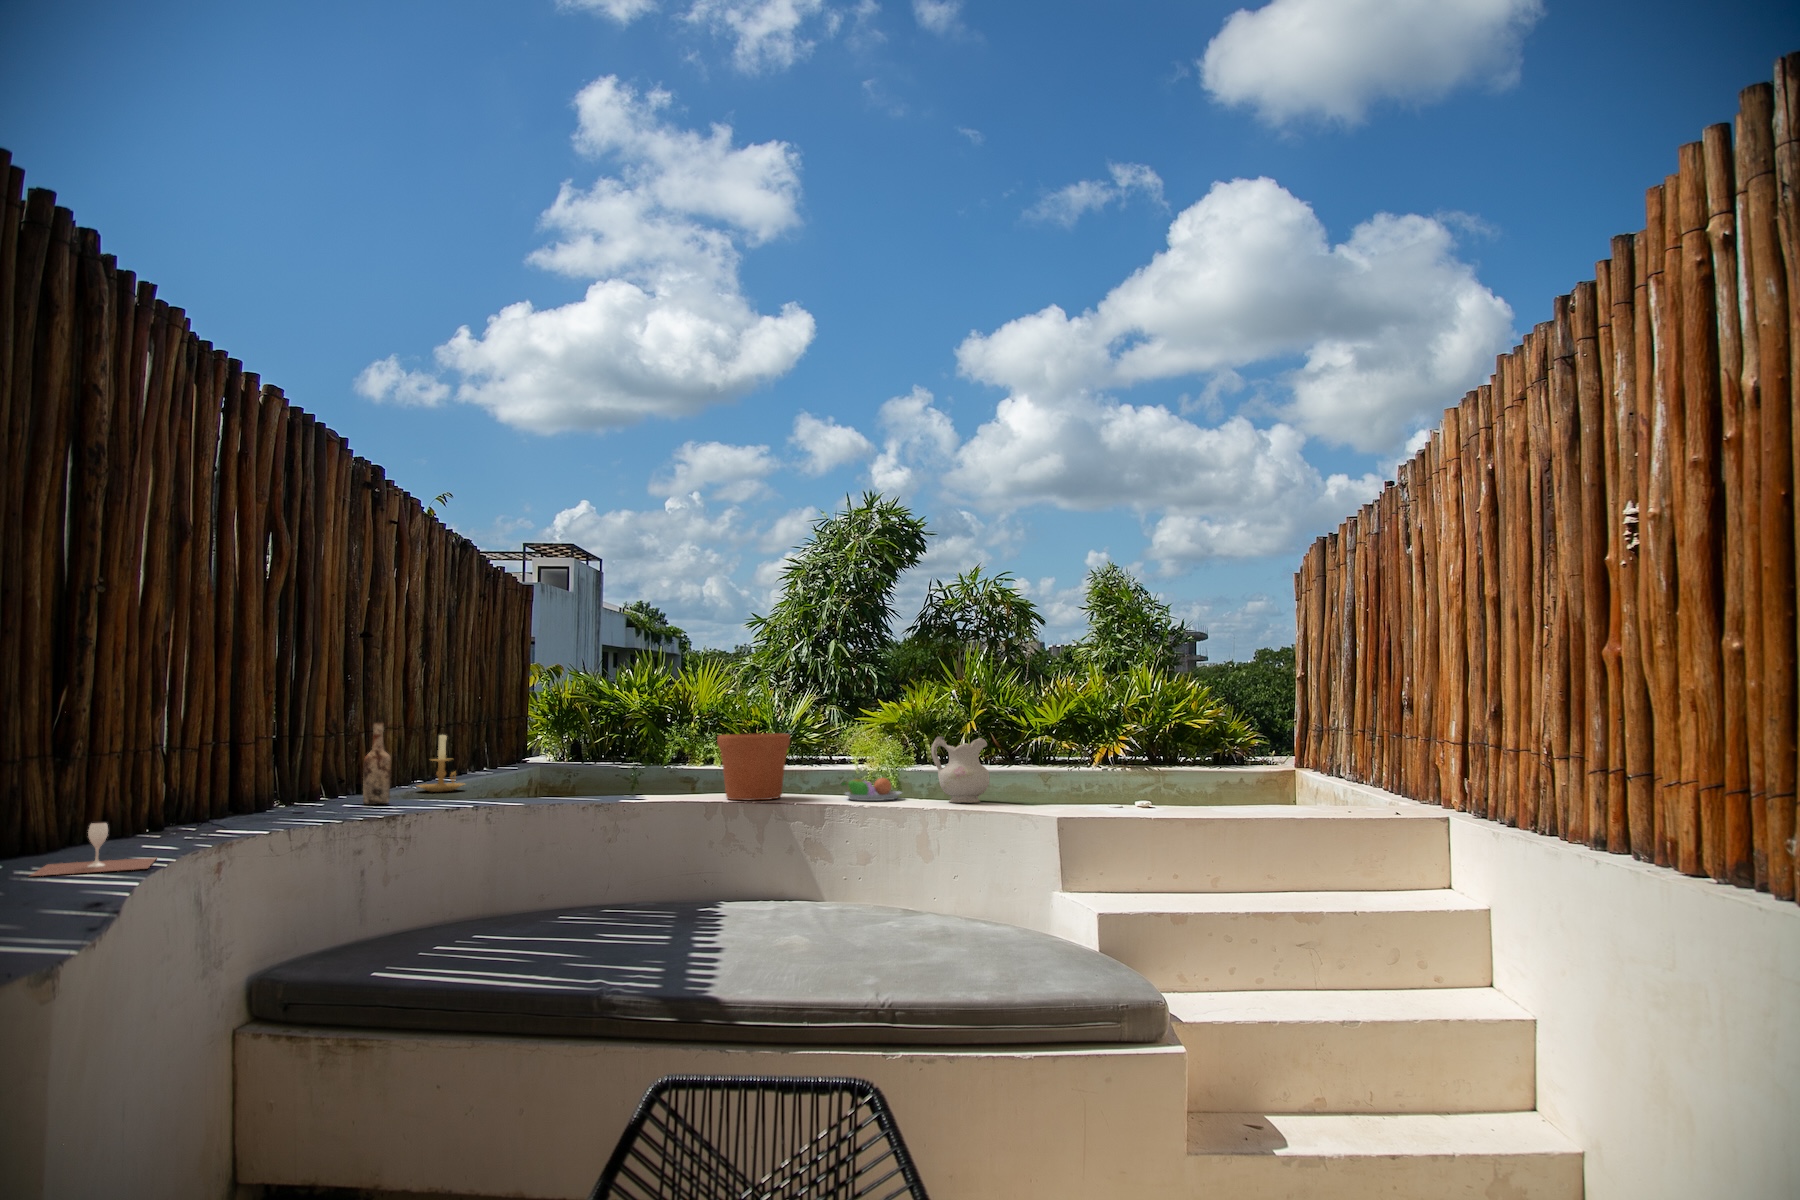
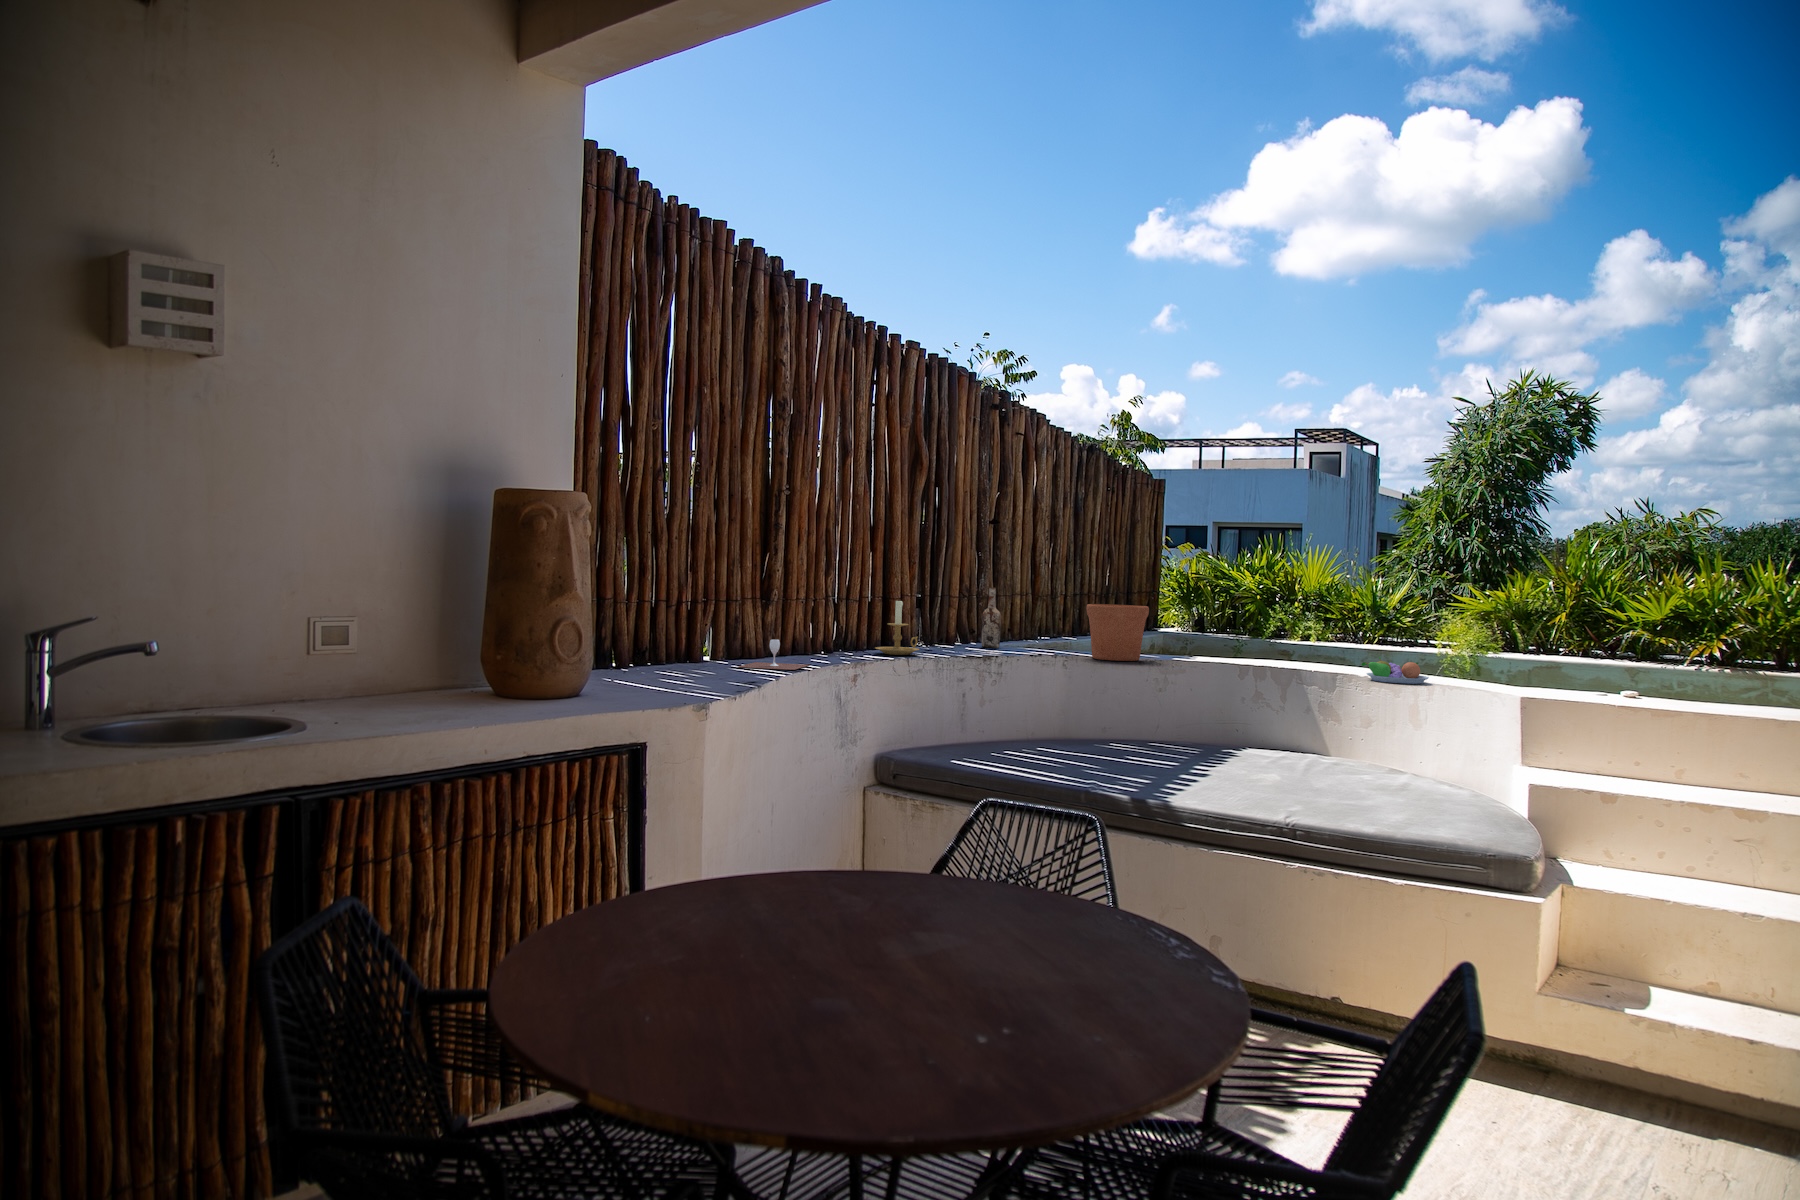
flower pot: present [717,733,790,800] -> present [1087,604,1149,661]
candle holder: present [418,735,464,792] -> present [876,599,919,655]
ceramic pitcher: present [931,736,990,803] -> none [1456,625,1521,695]

